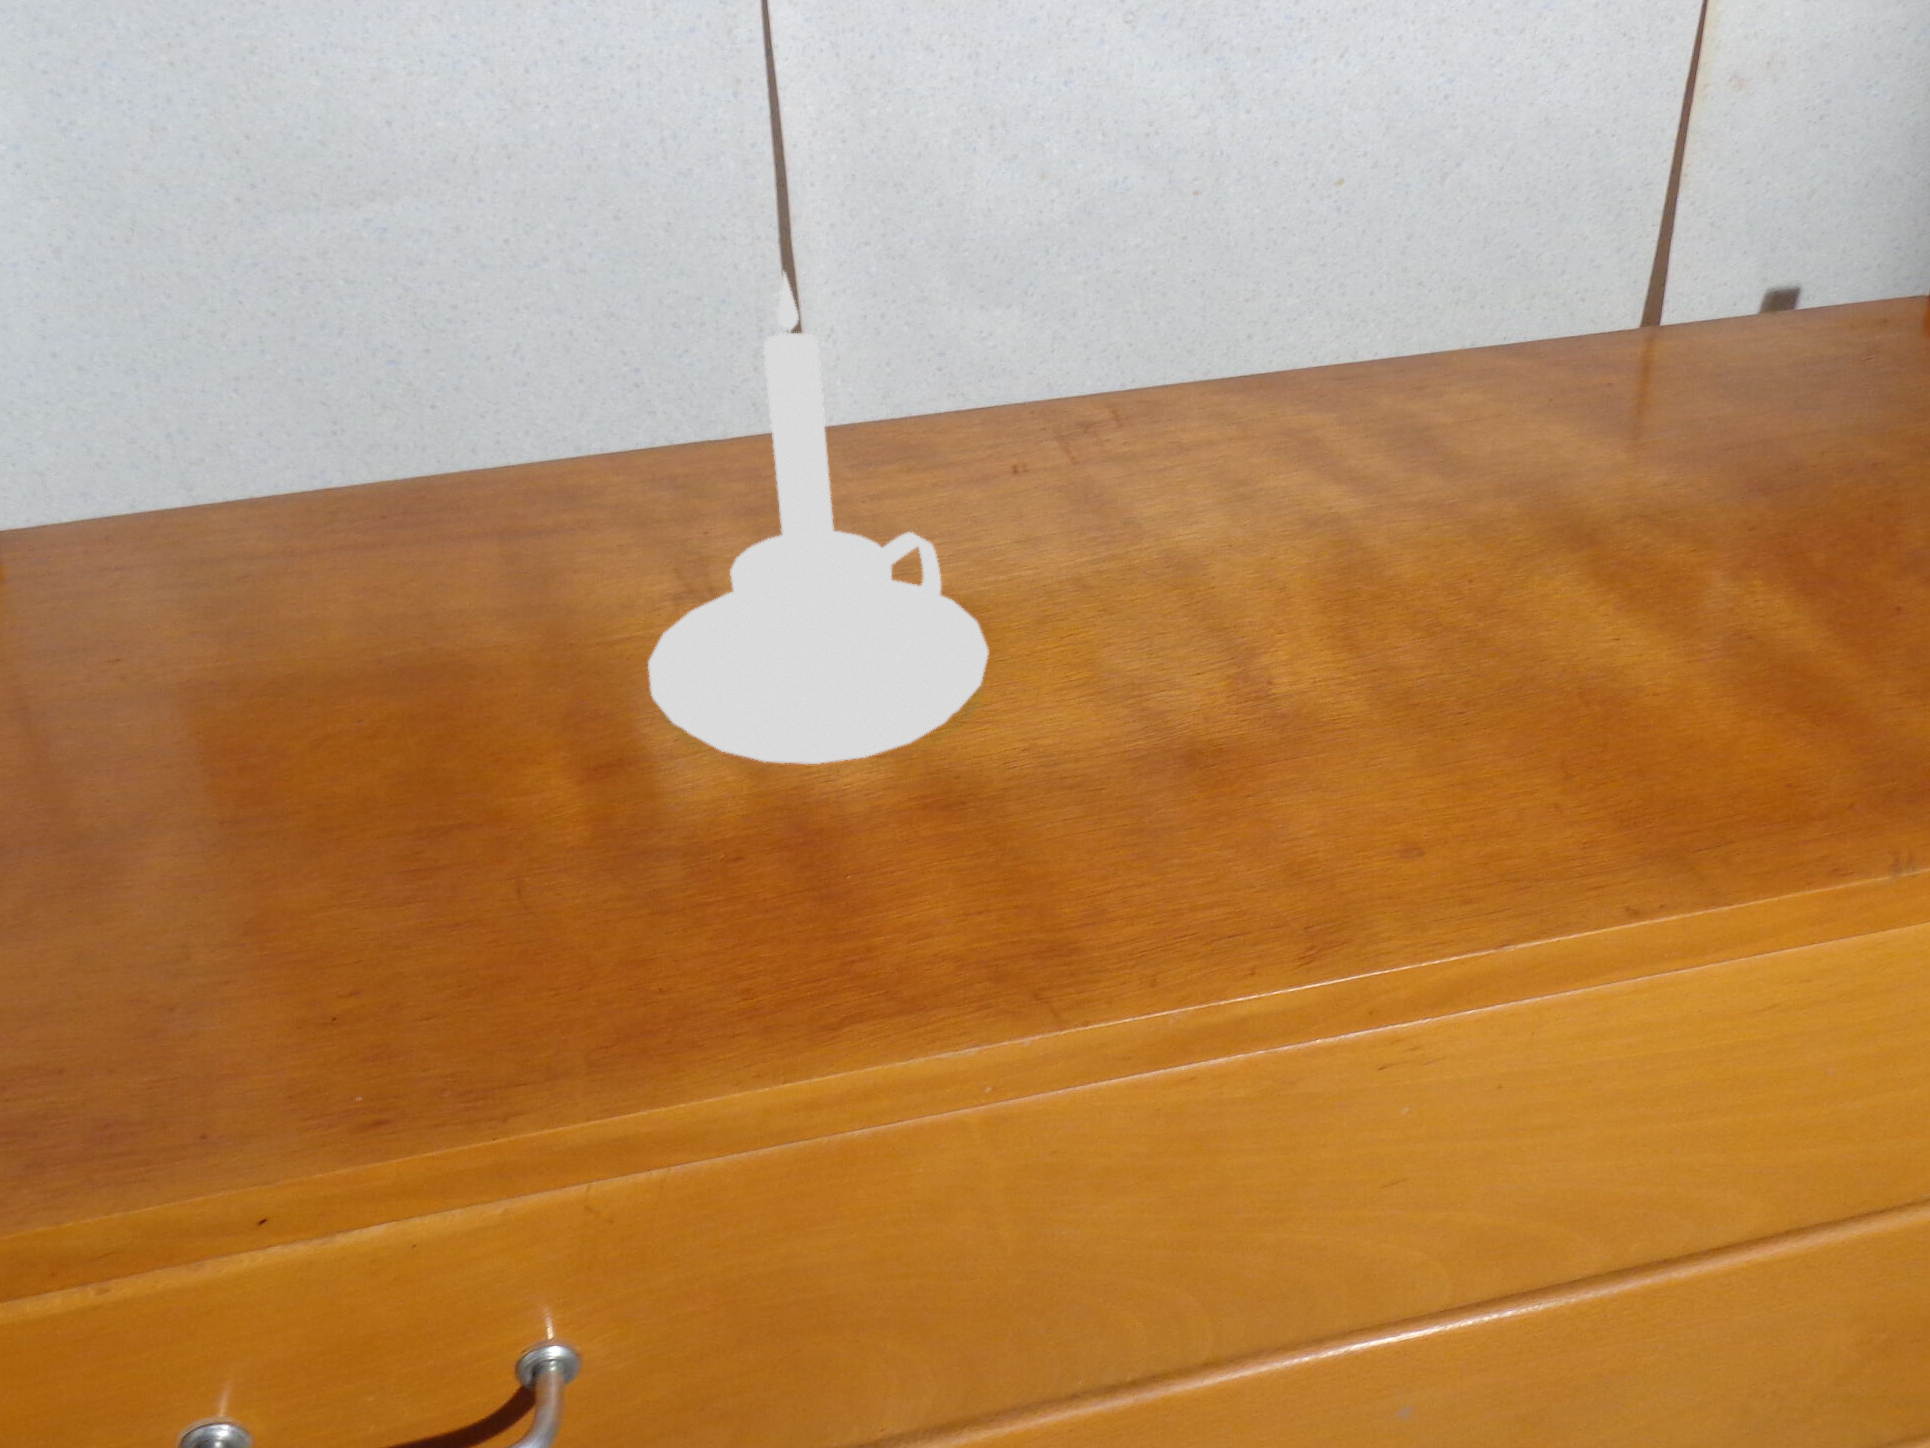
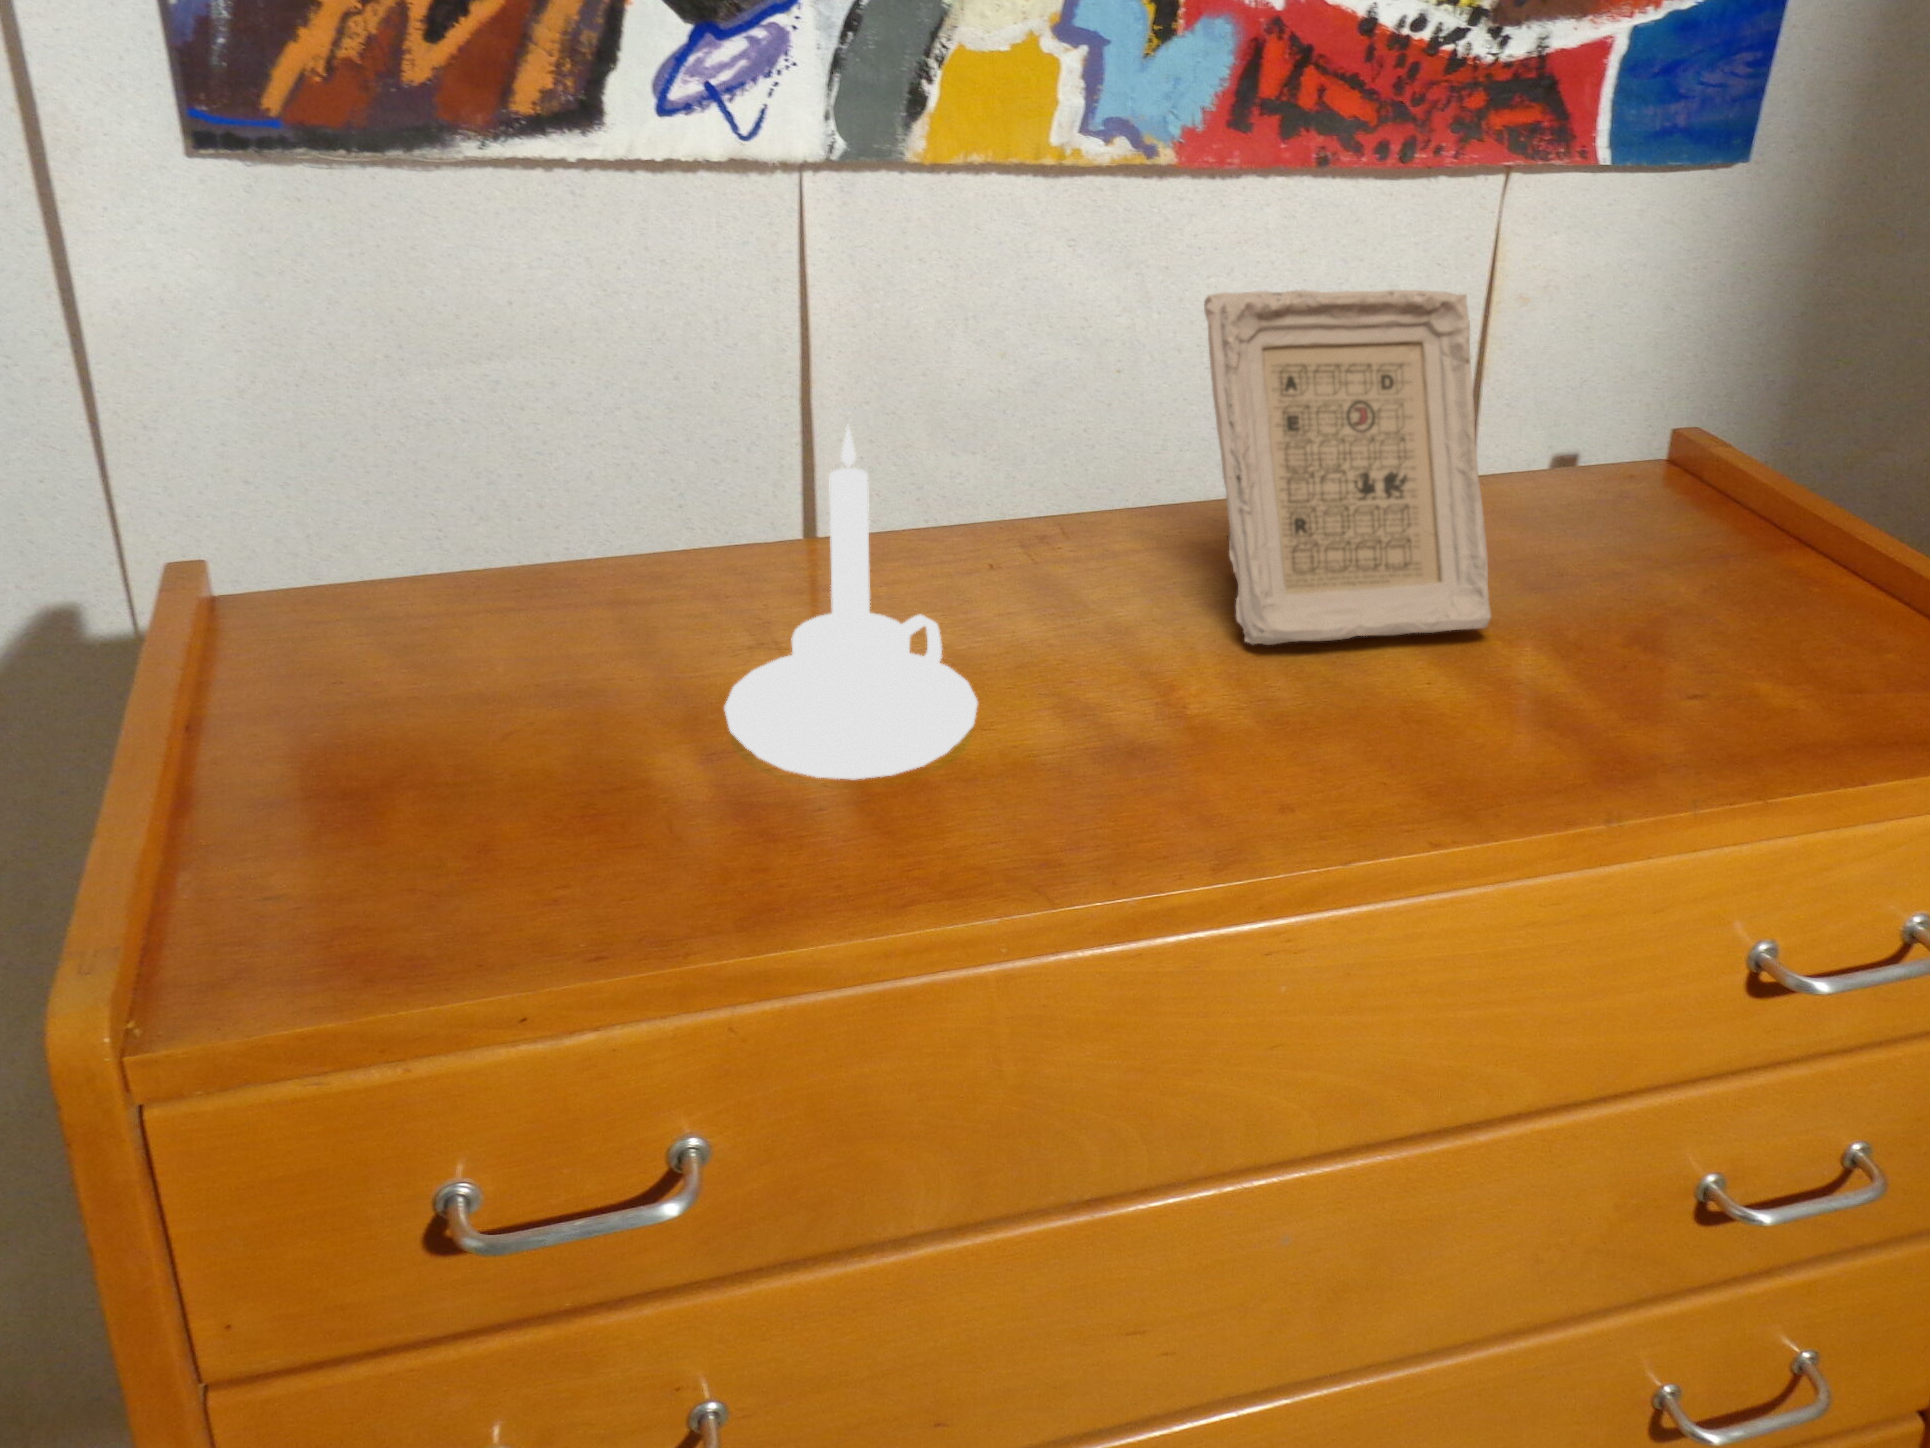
picture frame: none [1301,60,1696,560] -> present [1204,290,1491,645]

